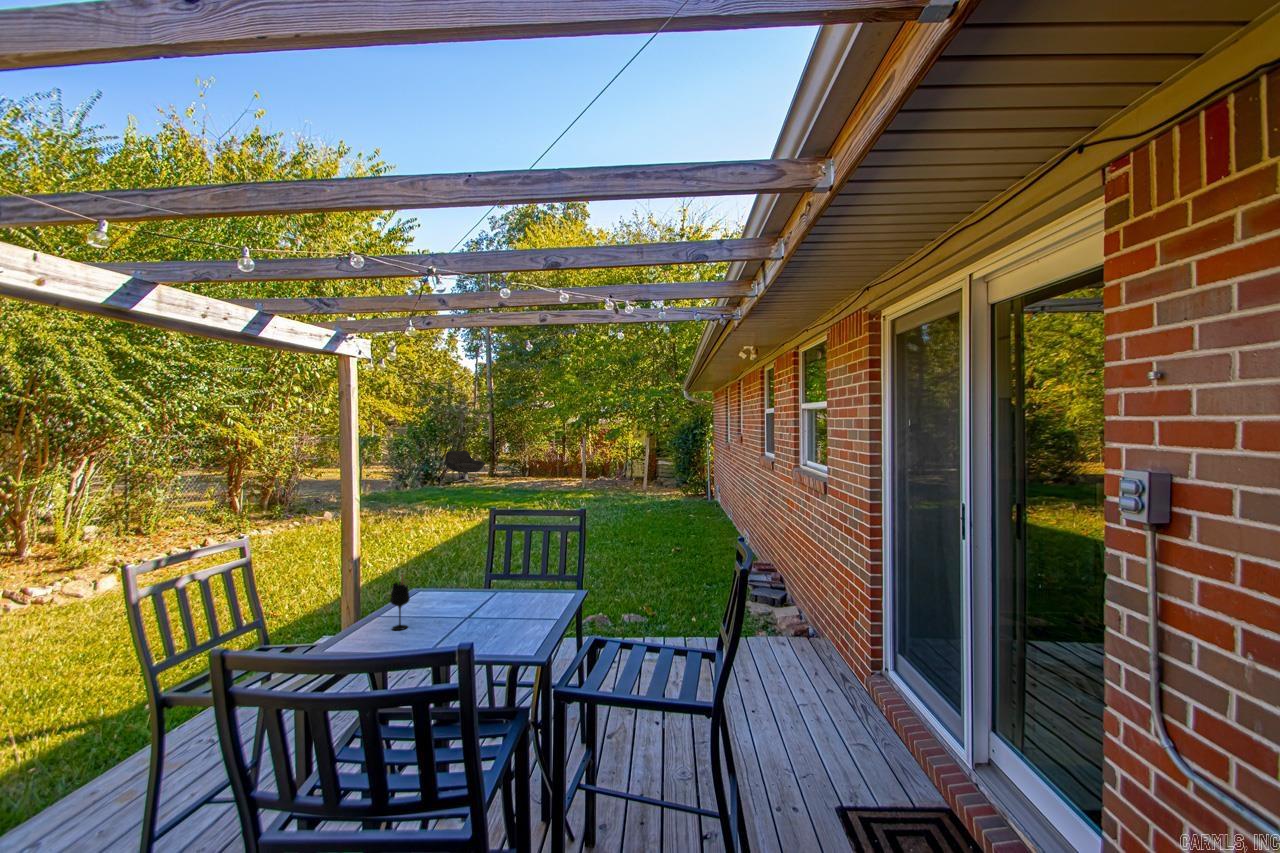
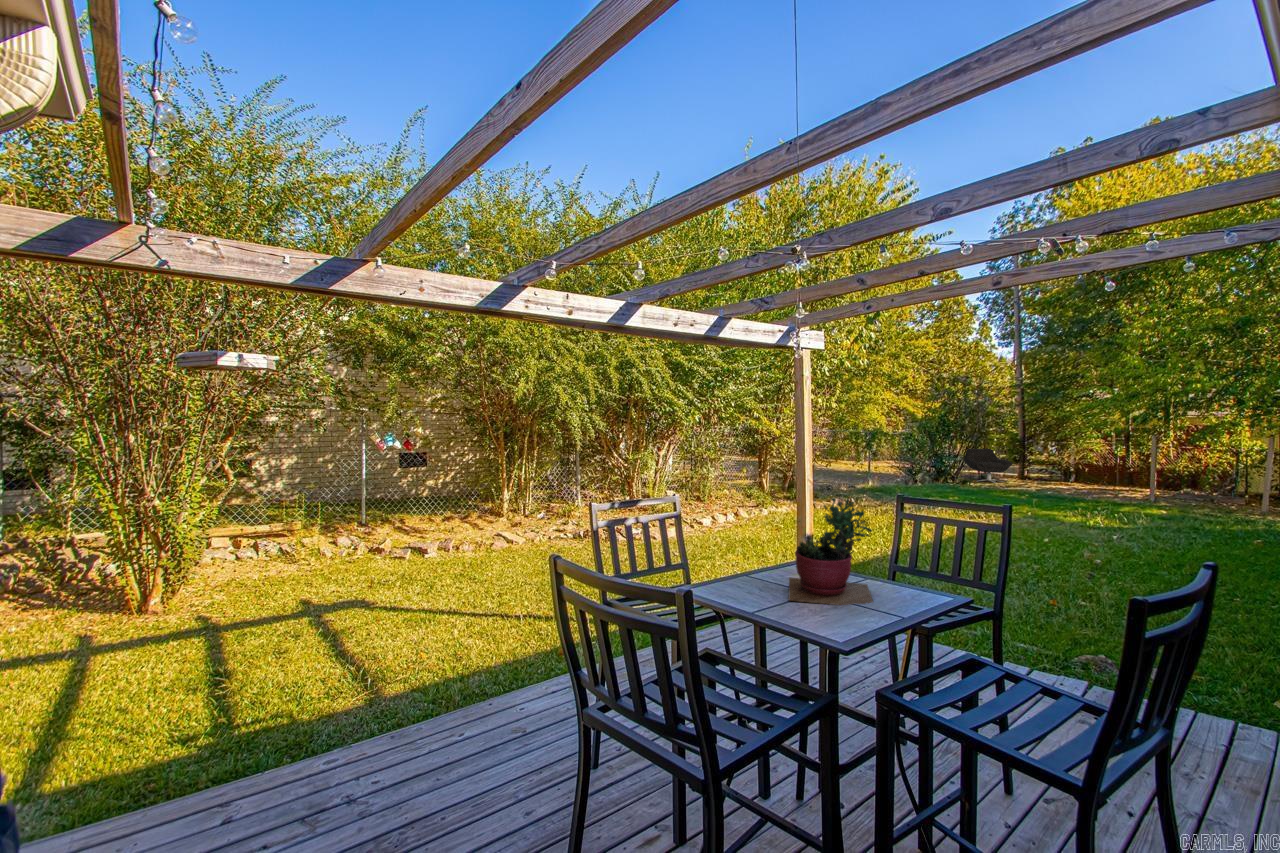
succulent plant: none [426,525,526,642] -> present [789,498,873,605]
wine glass: present [390,576,410,630] -> none [758,532,775,583]

